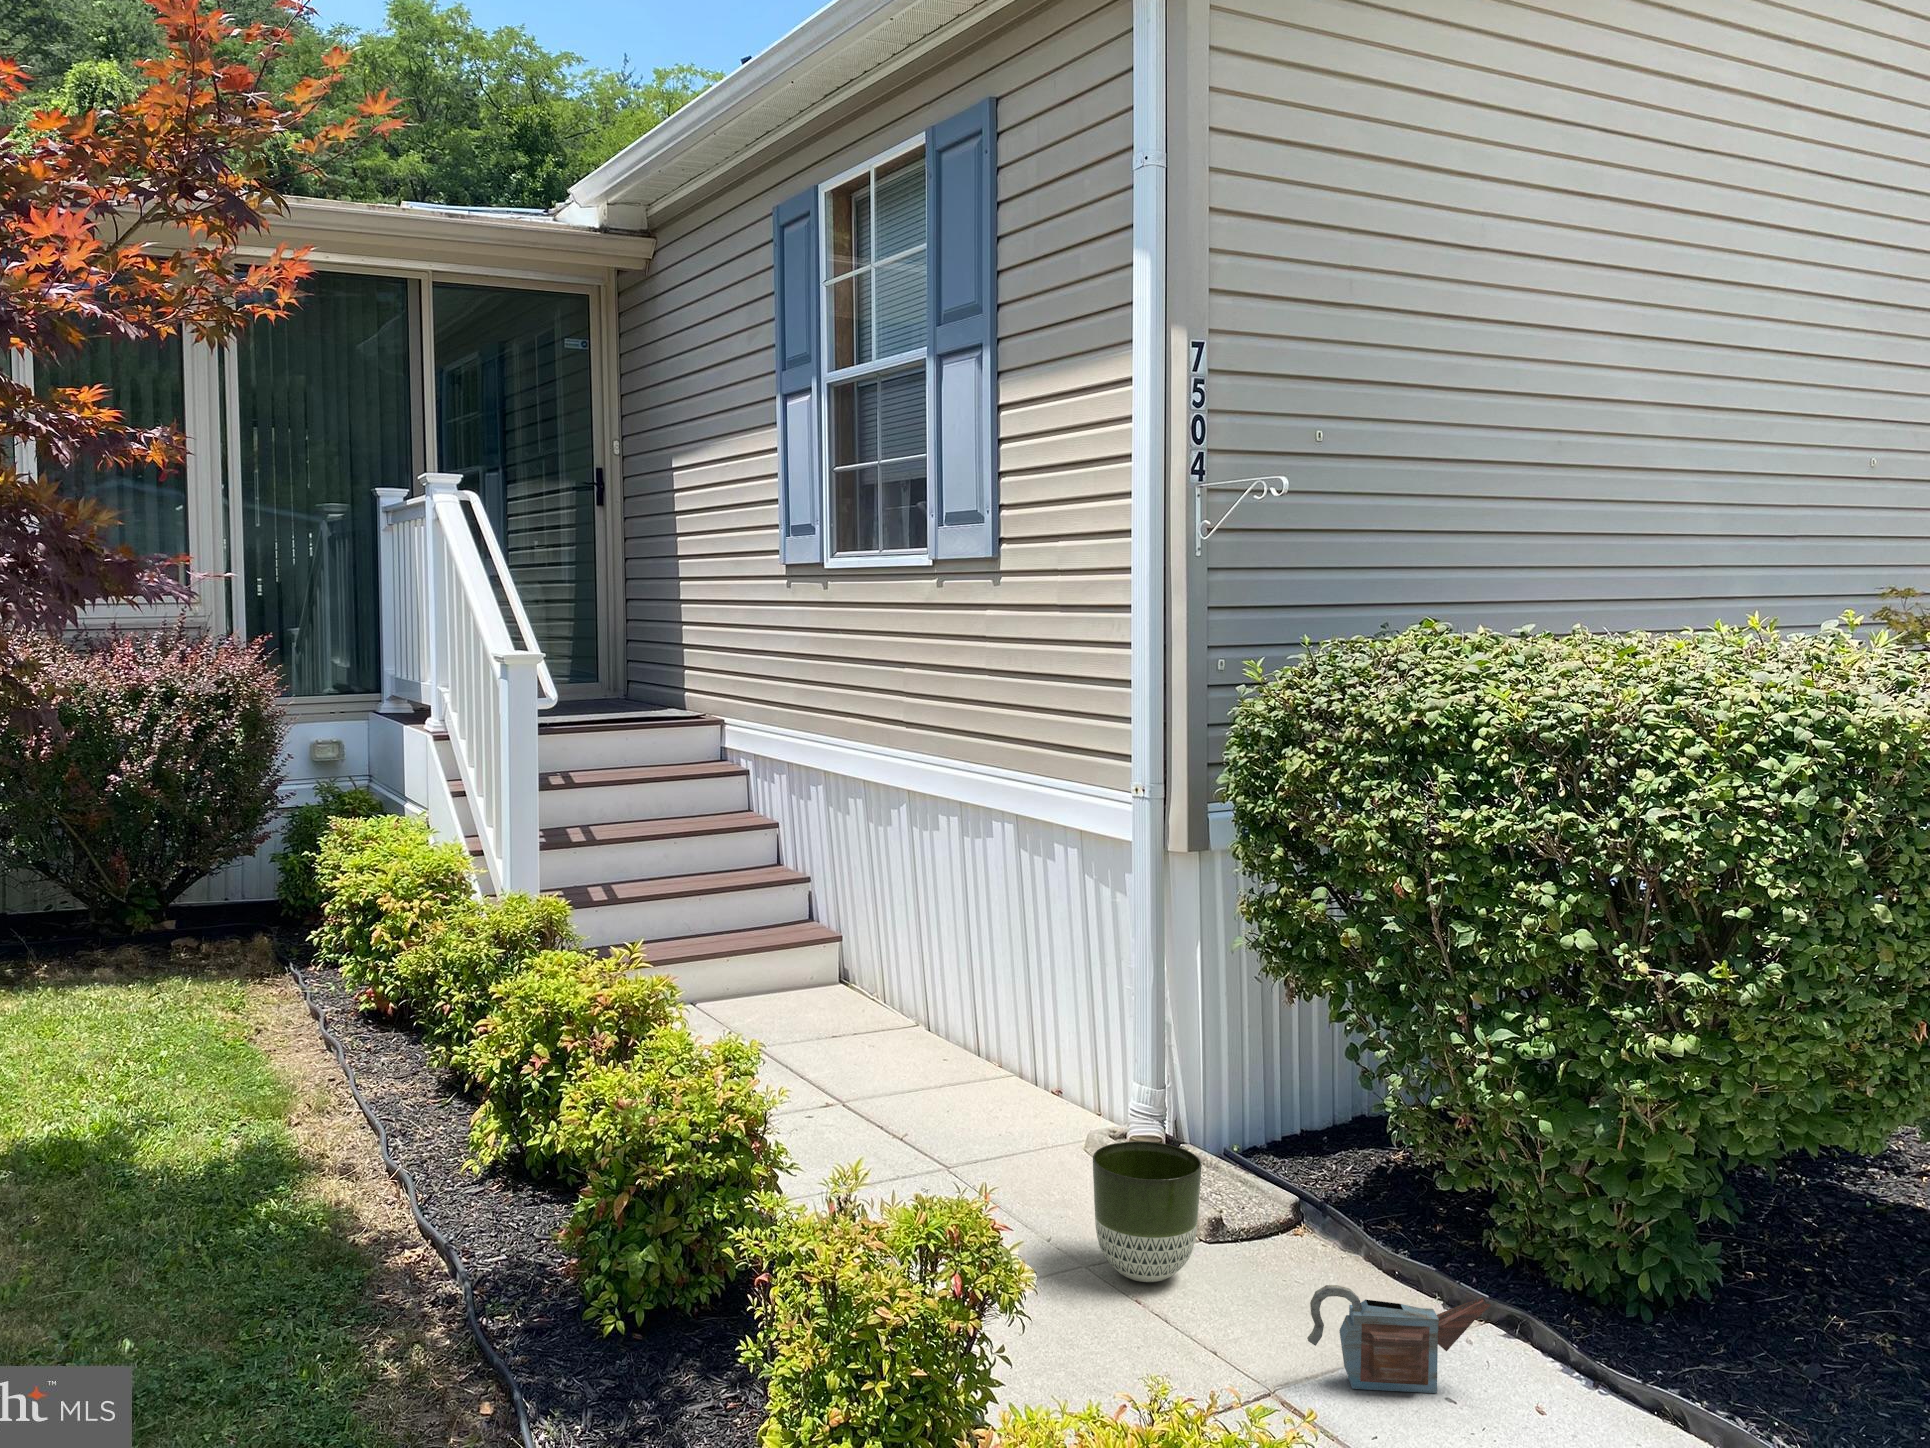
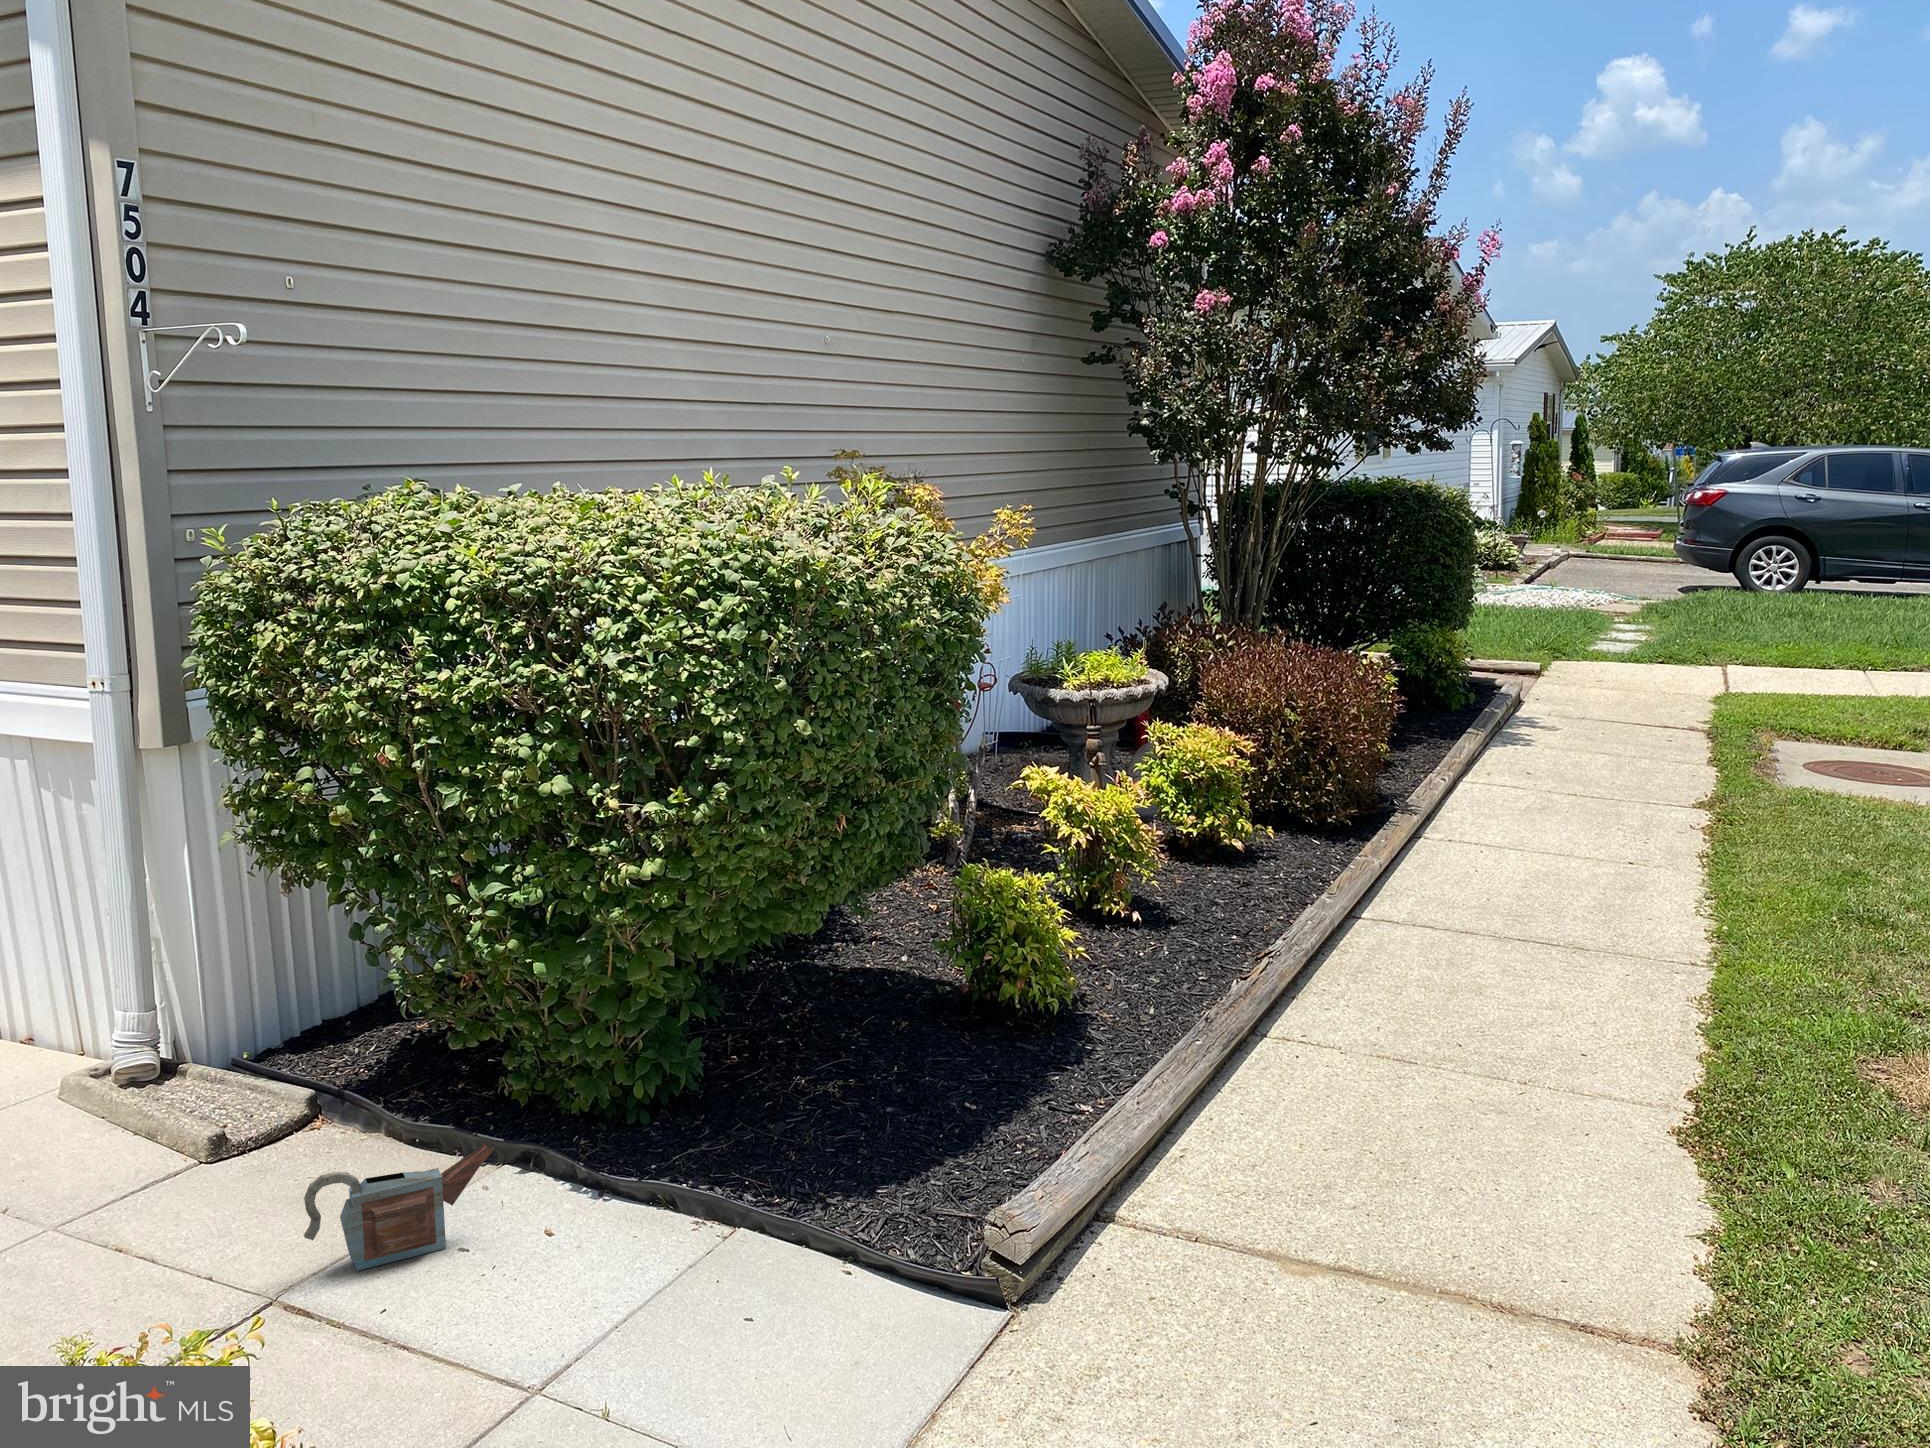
planter: present [1093,1141,1201,1282] -> none [40,1071,183,1229]

